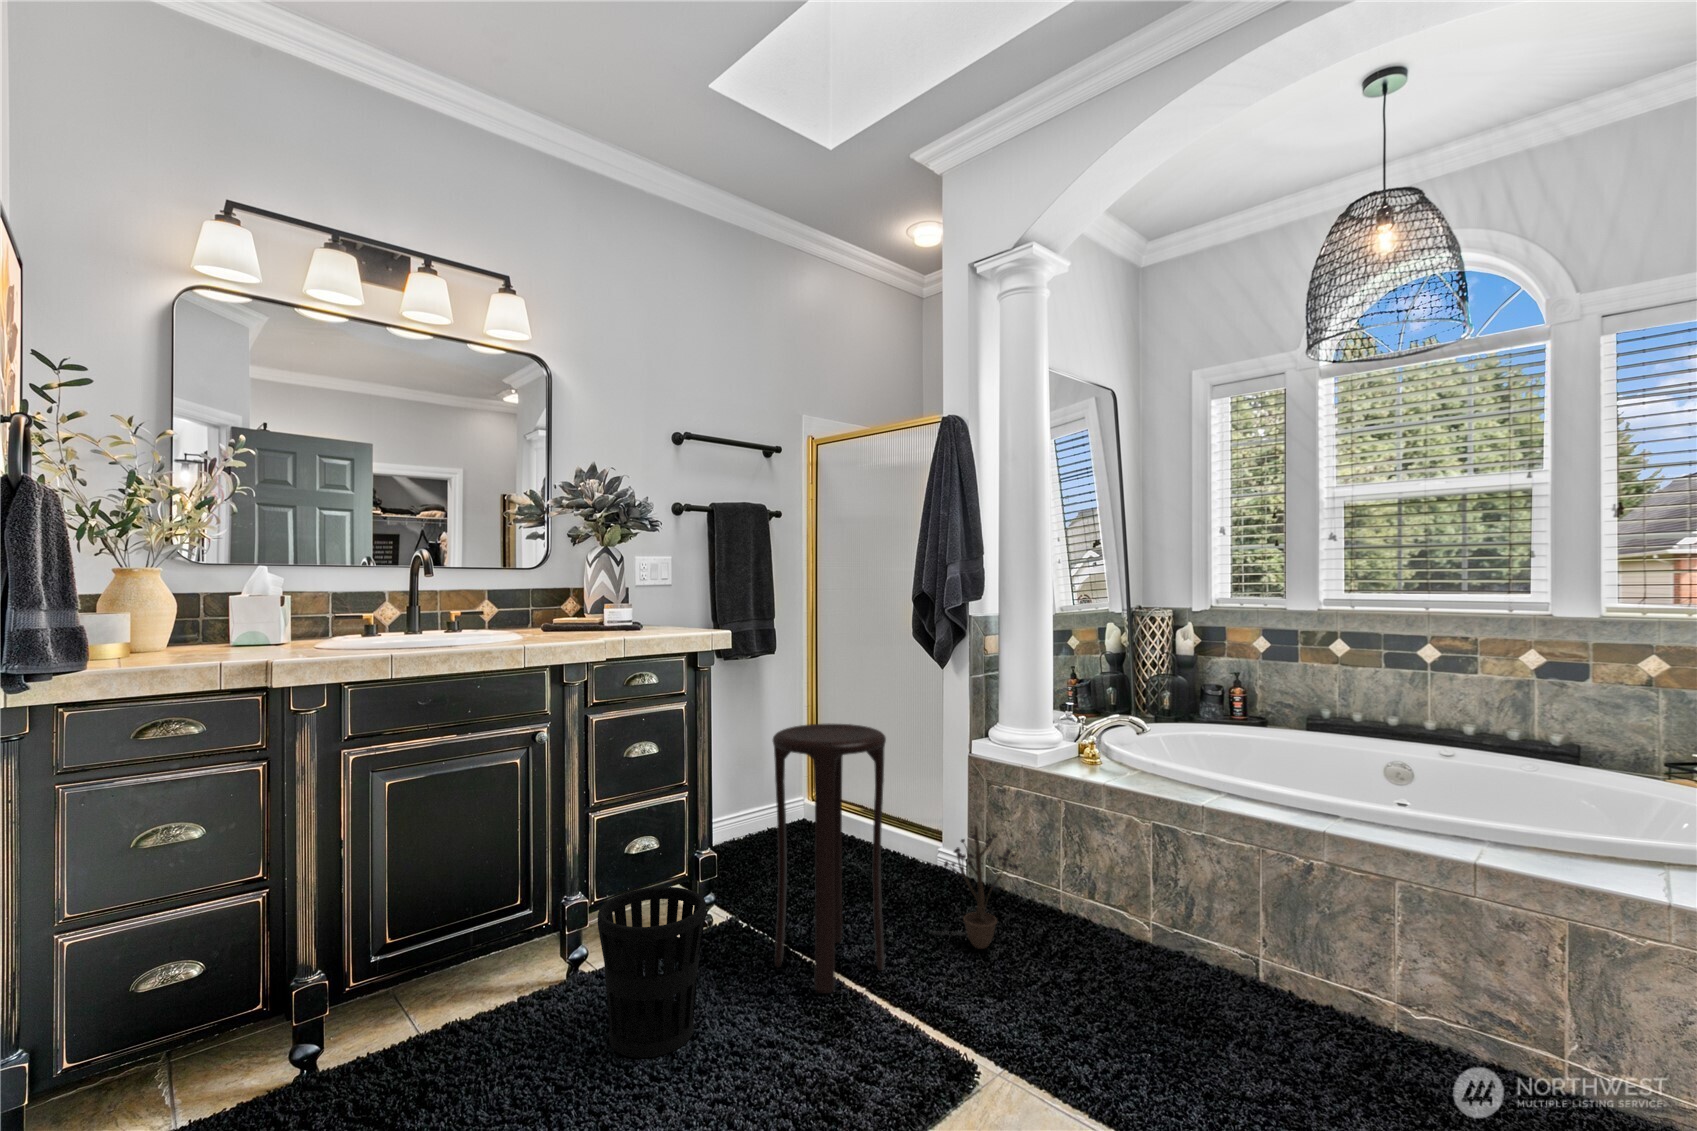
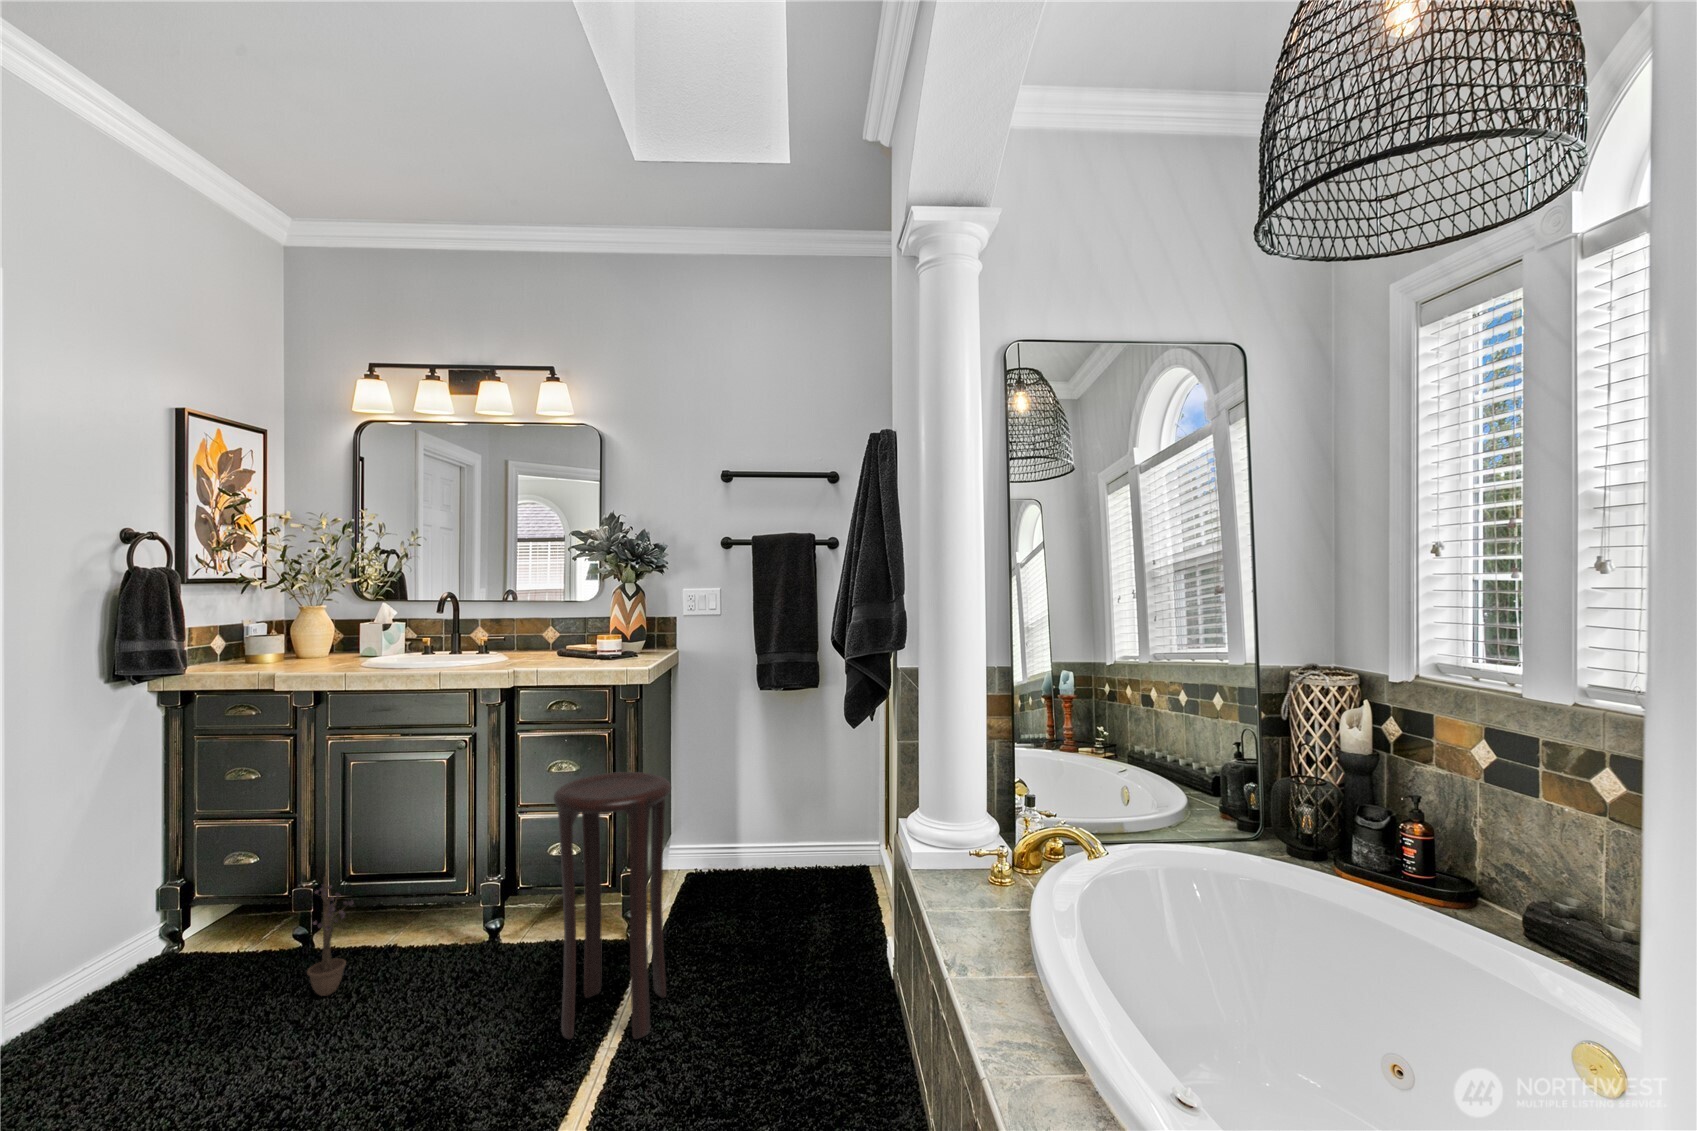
decorative plant: present [933,826,1018,949] -> present [307,876,353,996]
wastebasket: present [598,887,706,1058] -> none [388,889,487,1031]

